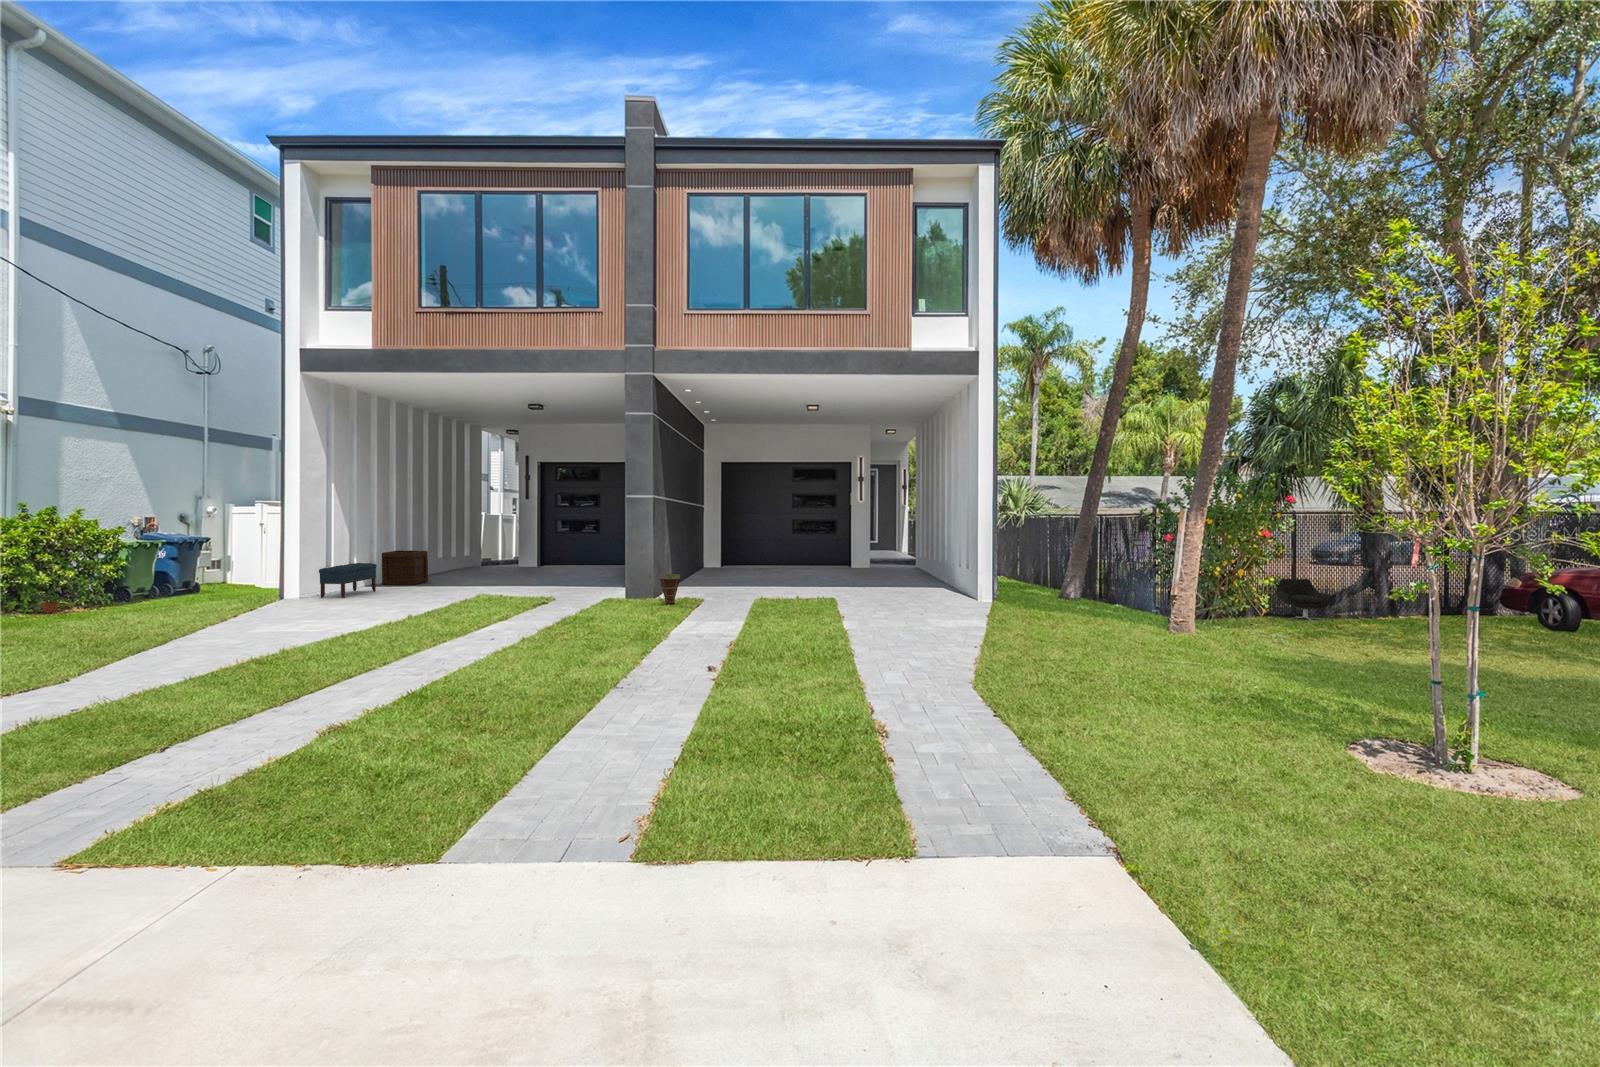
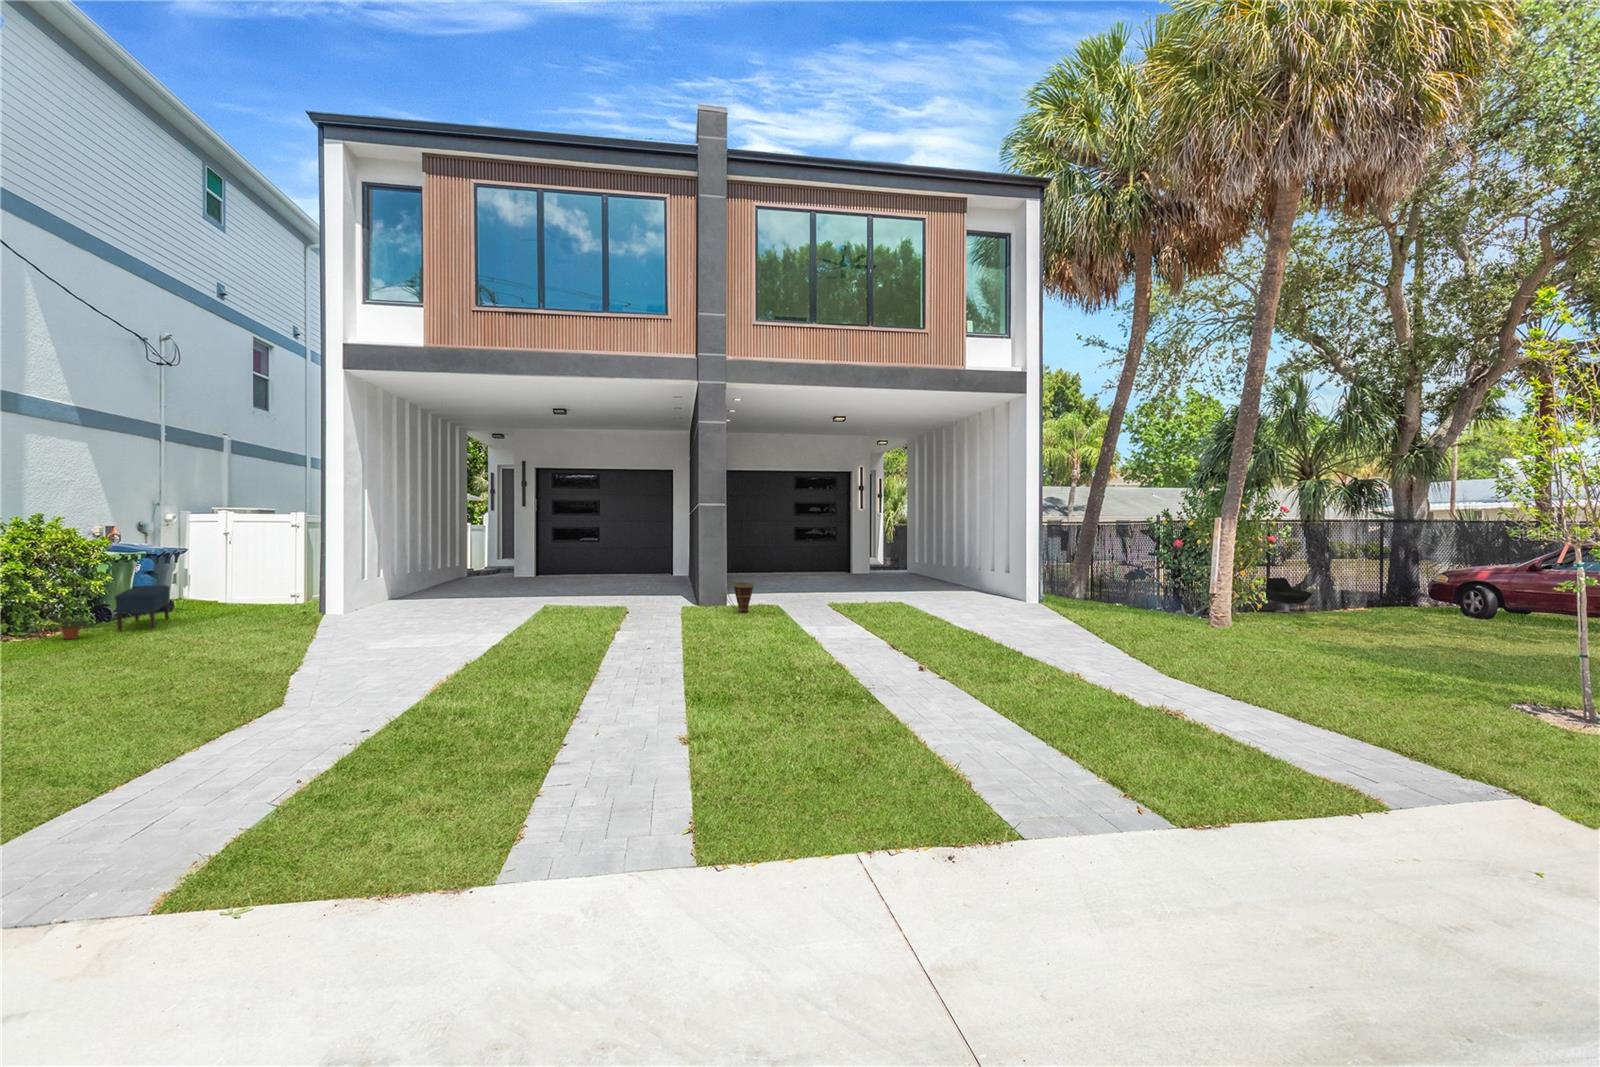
wooden crate: present [382,551,428,585] -> none [402,560,446,597]
bench: present [319,563,377,598] -> present [115,585,170,631]

